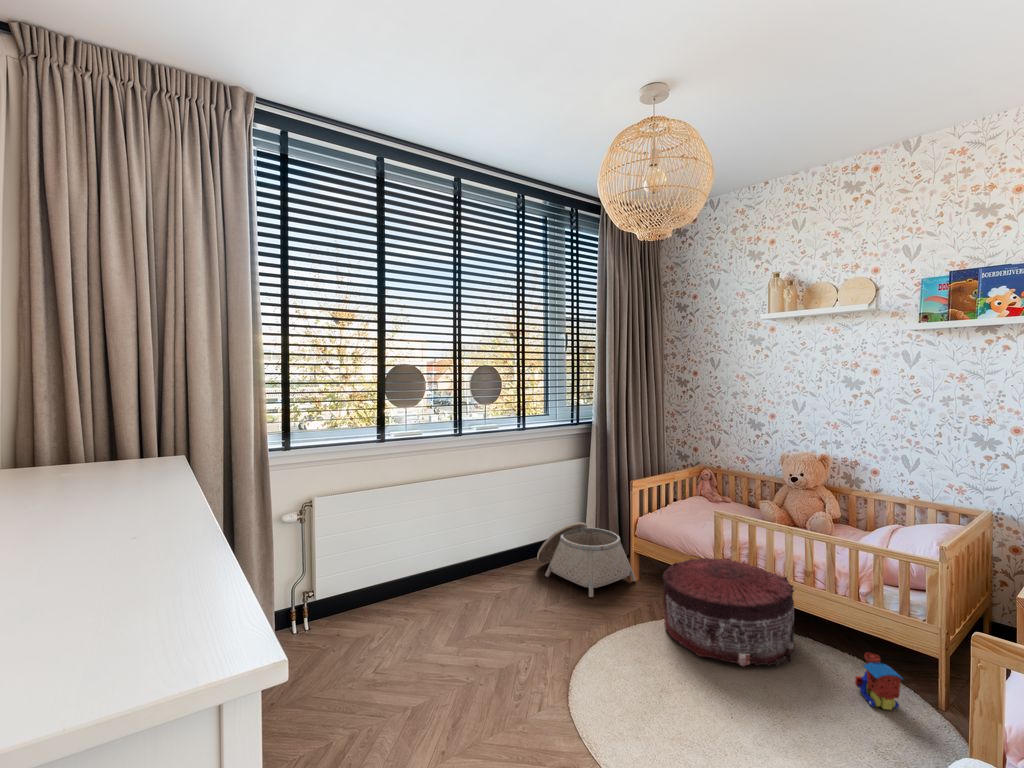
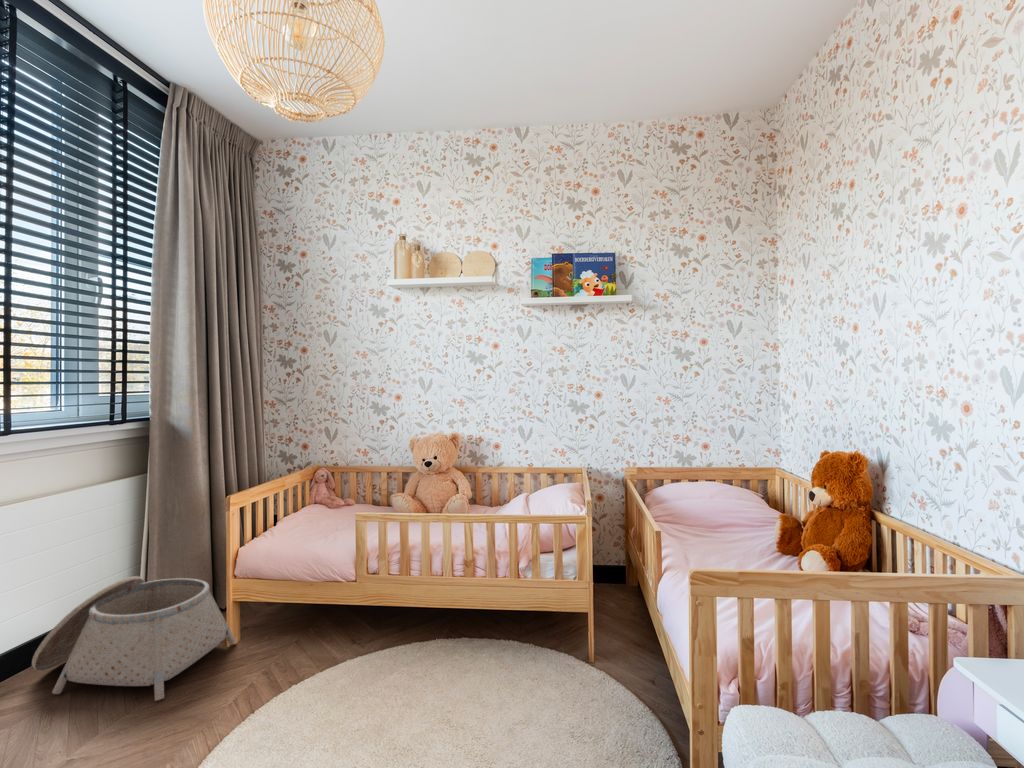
pouf: present [663,558,794,666] -> none [293,567,468,725]
toy train: present [855,653,903,709] -> none [533,633,581,695]

